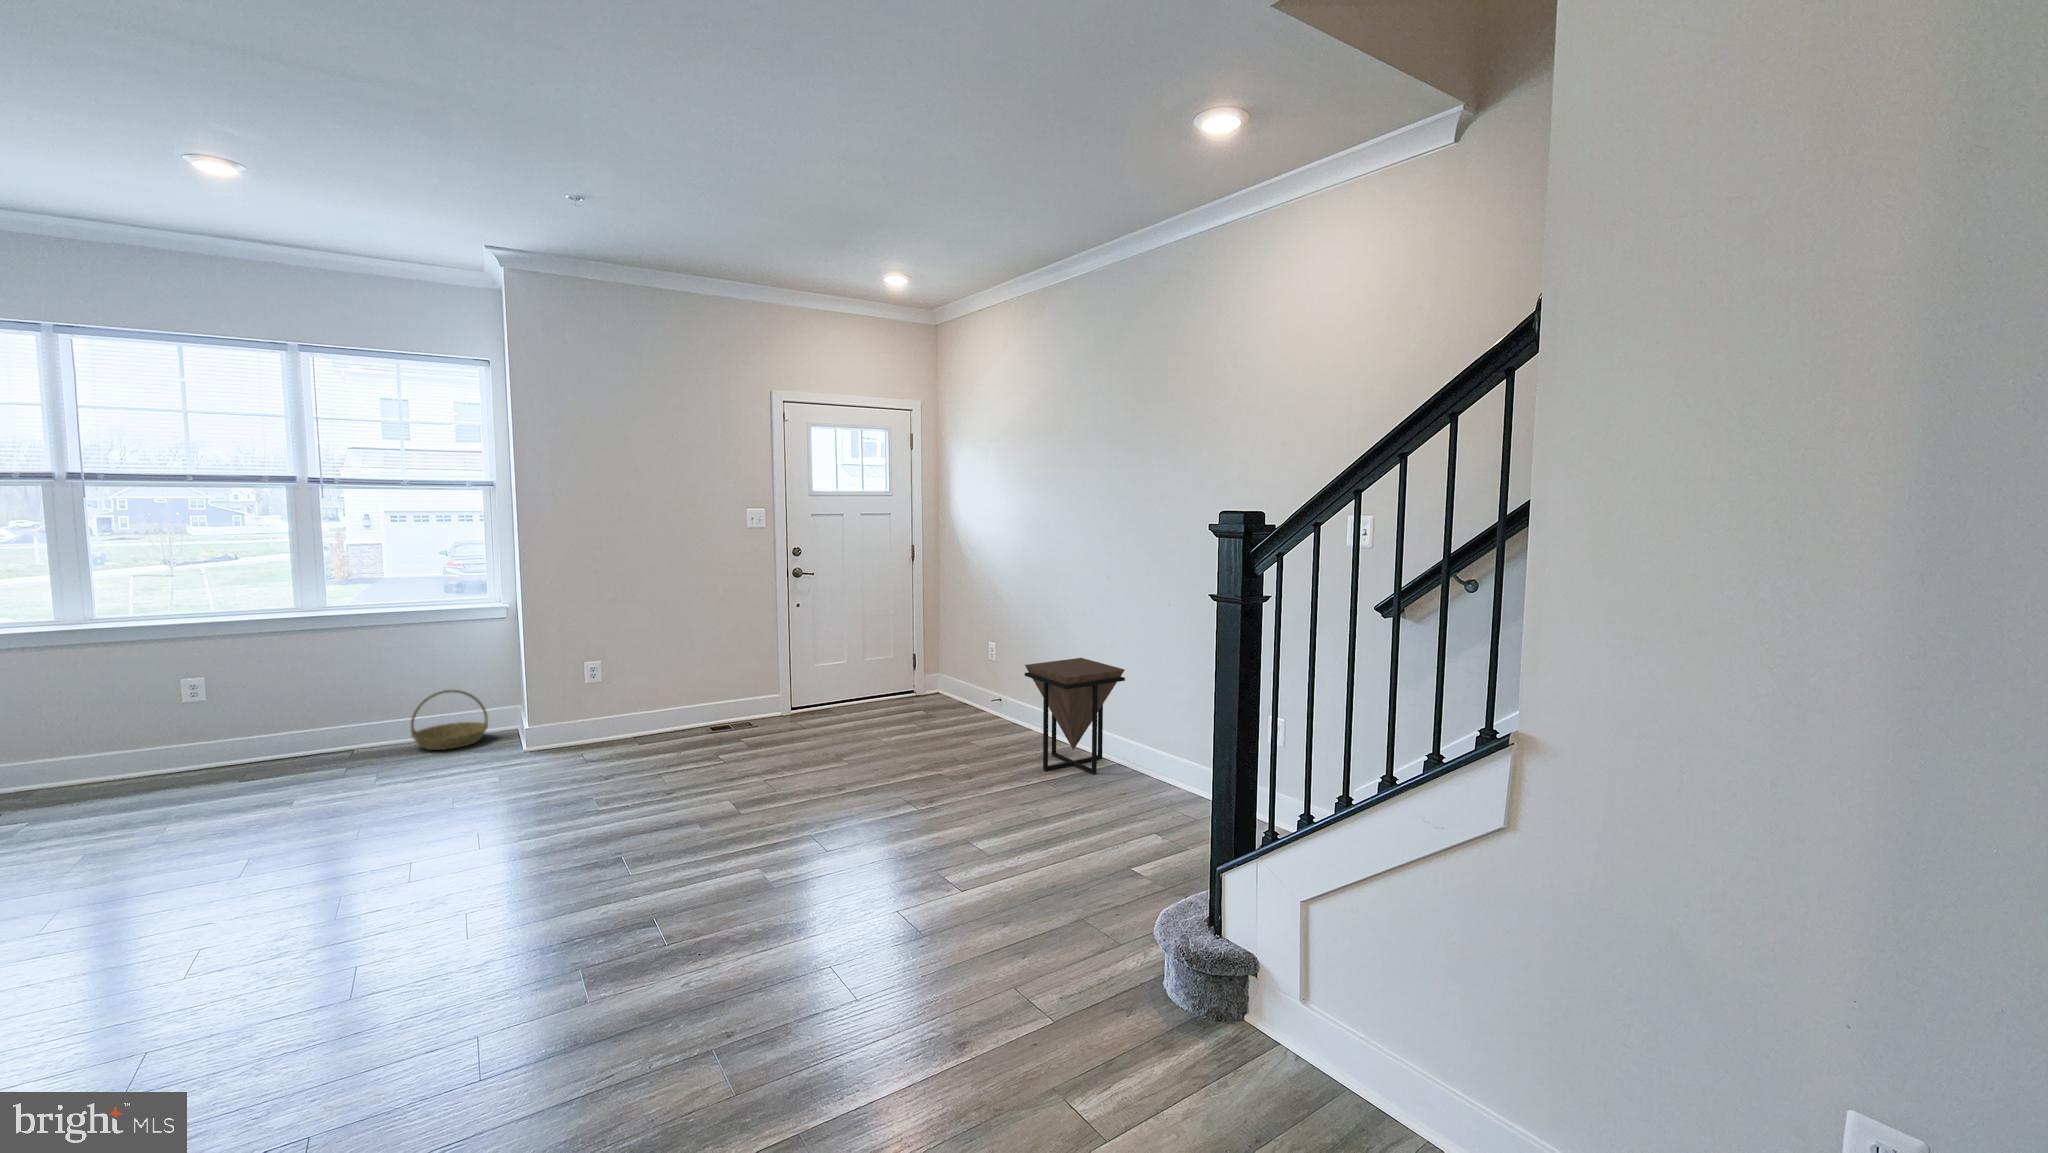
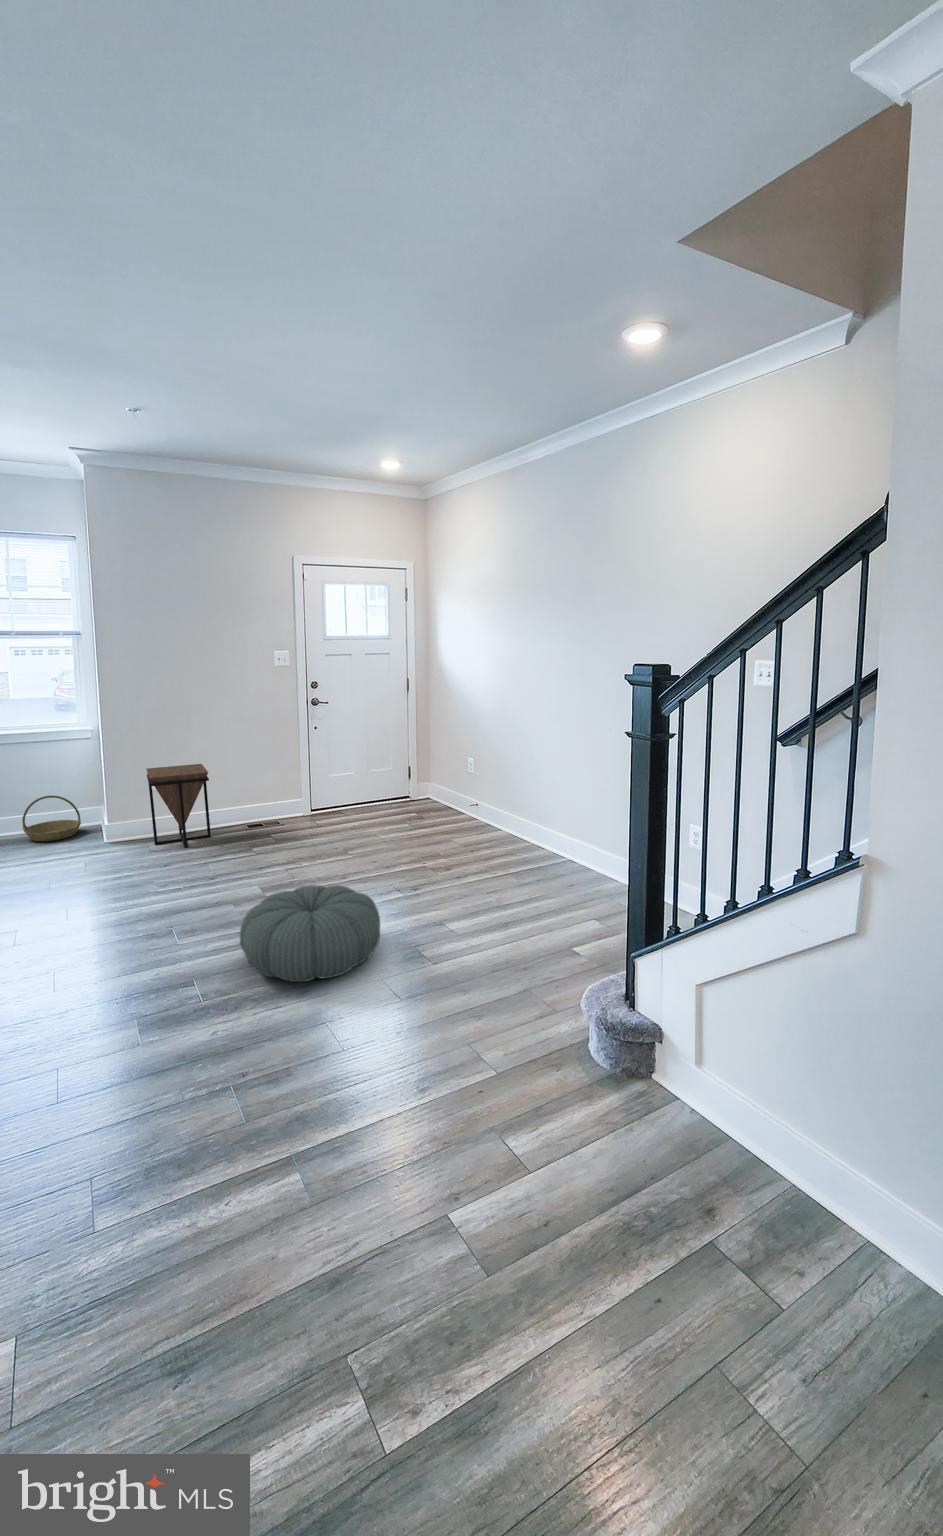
side table: present [1025,658,1125,774] -> present [146,764,211,848]
pouf: none [715,796,895,919] -> present [240,885,380,982]

